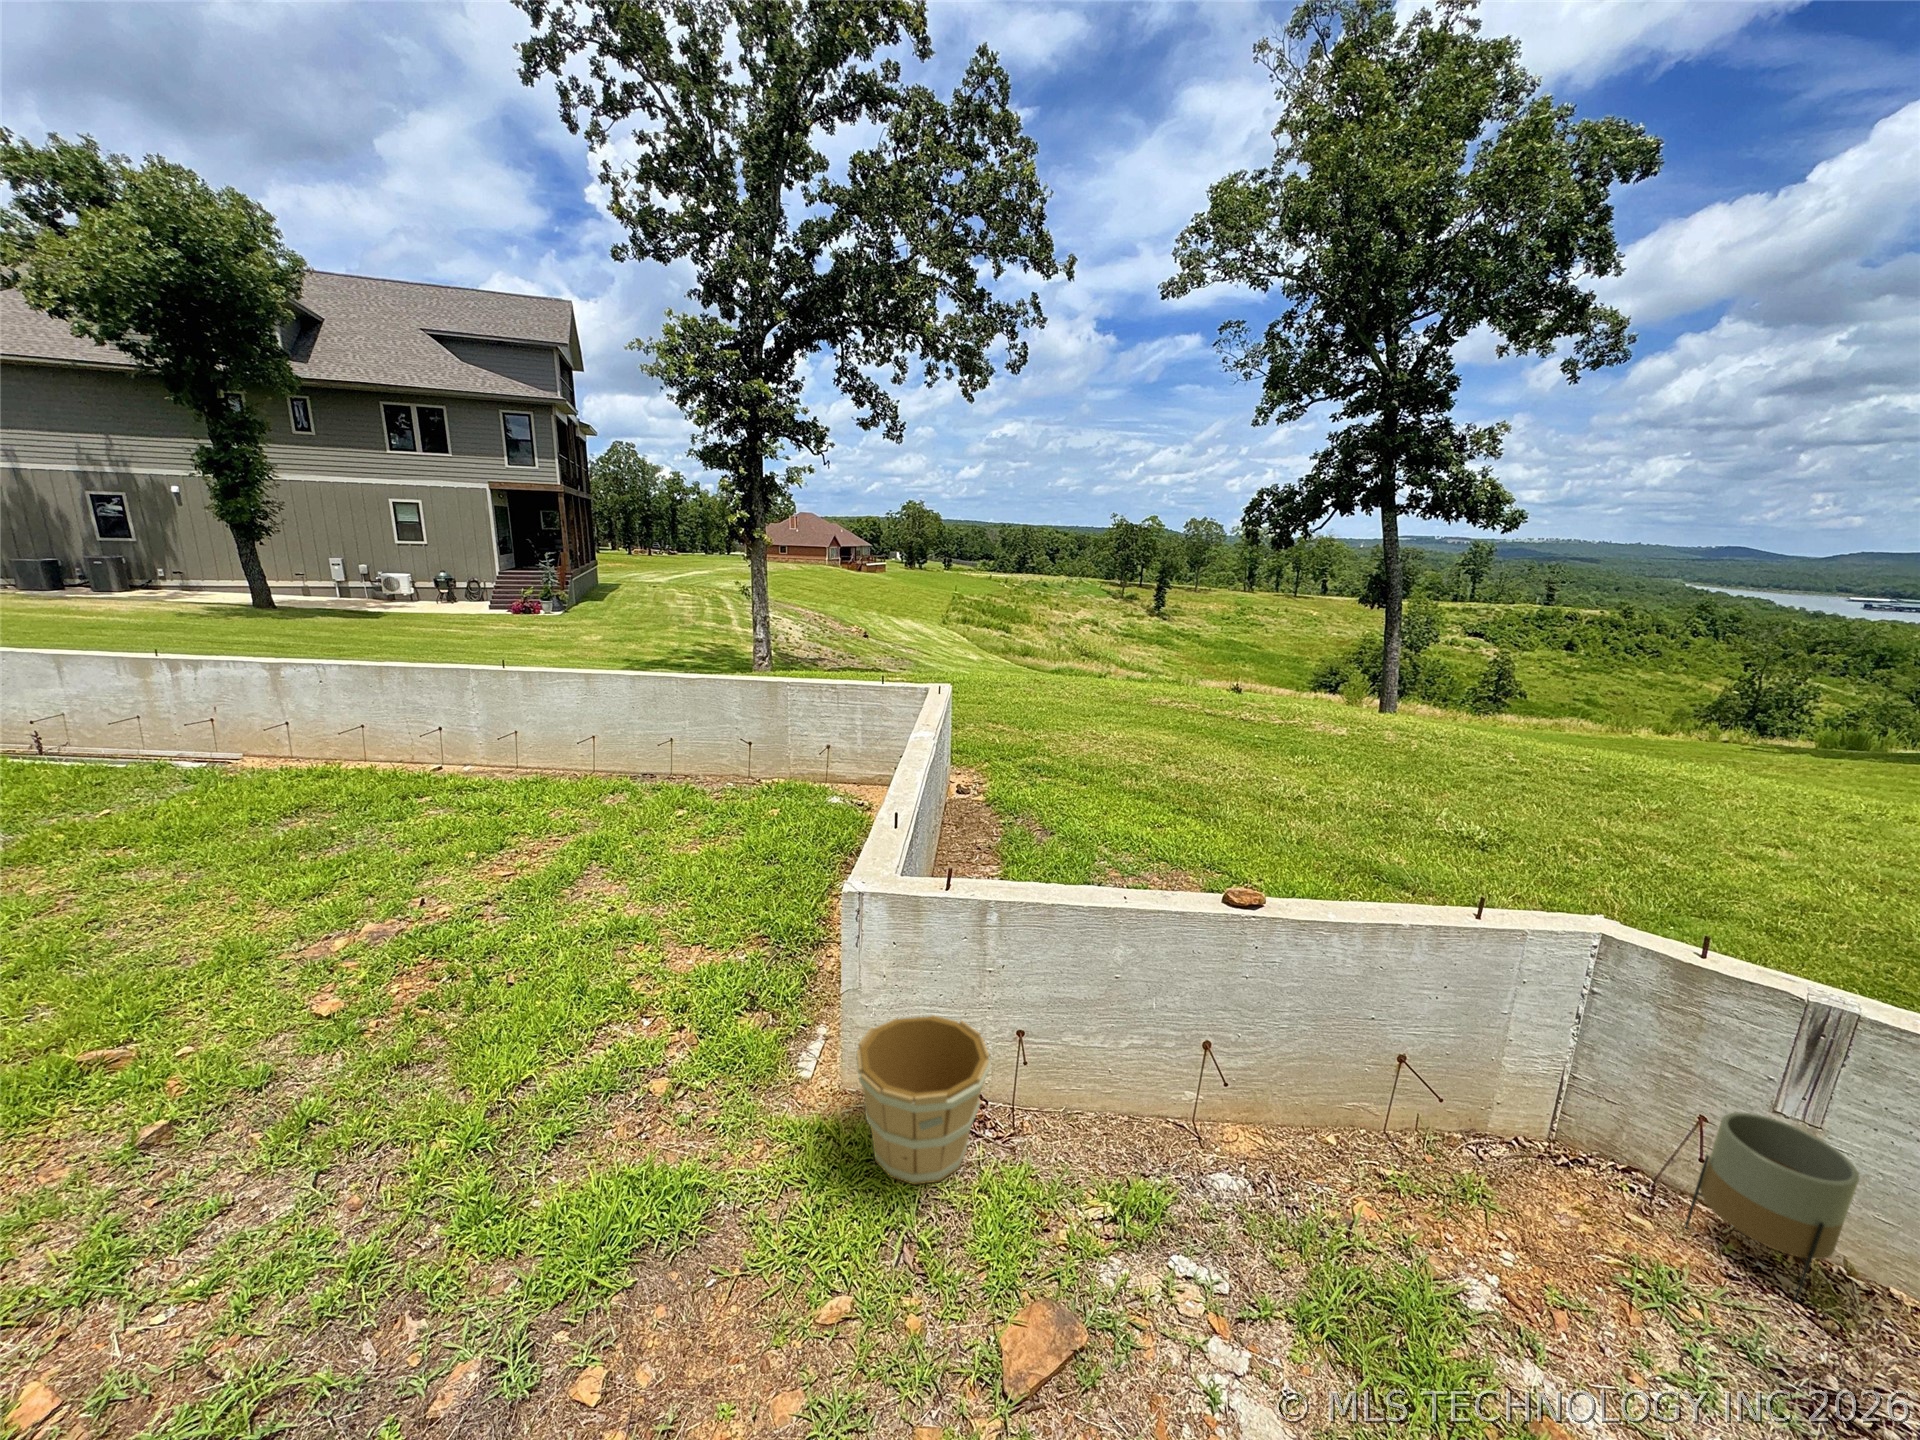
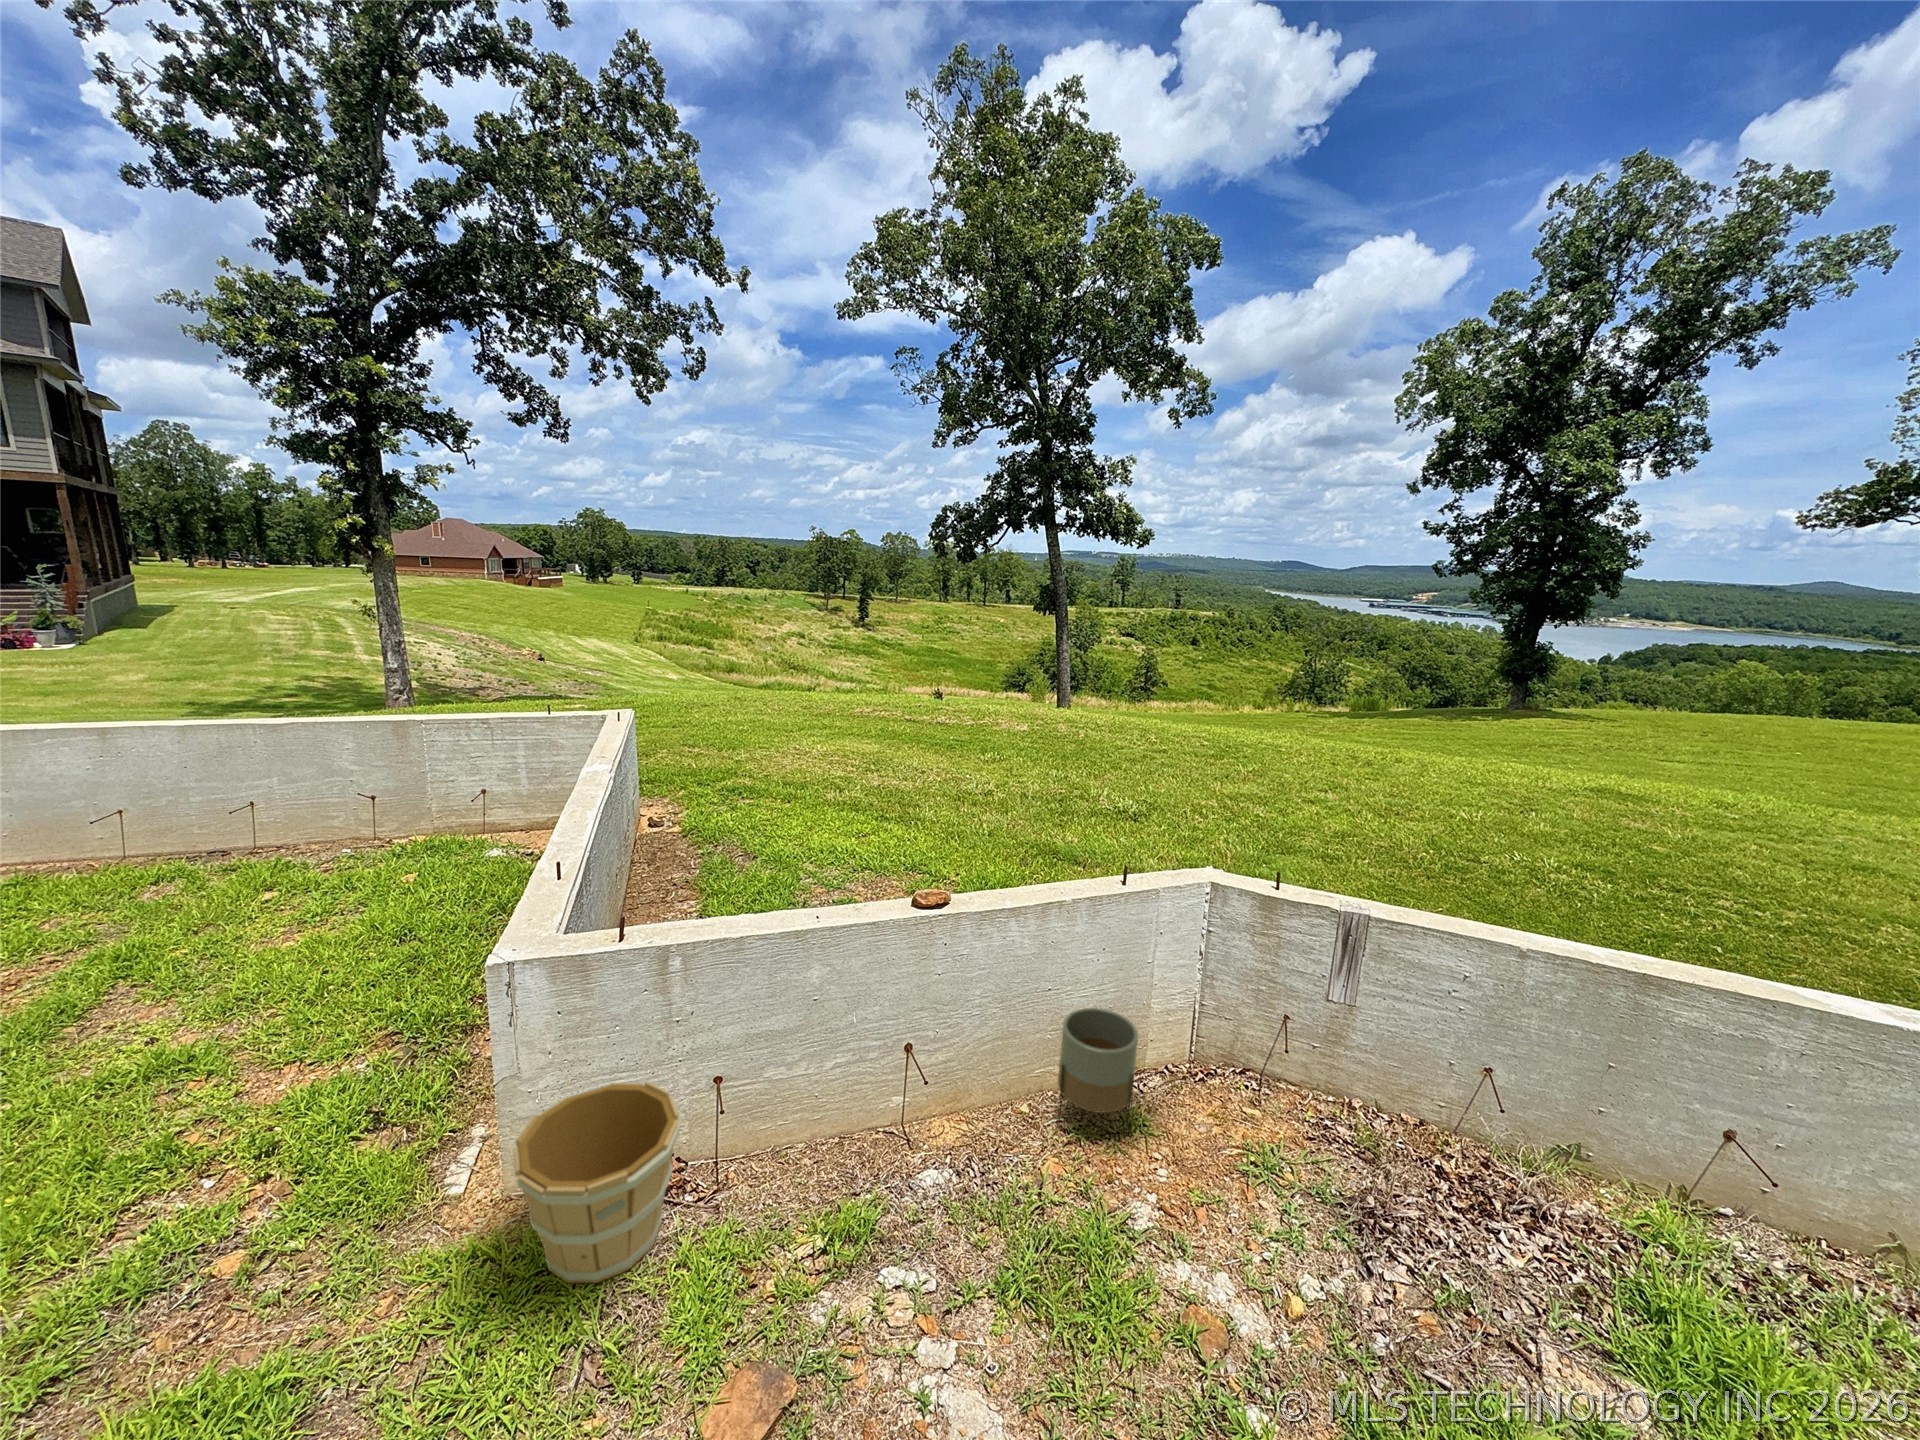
planter: present [1684,1112,1859,1302] -> present [1057,1008,1138,1136]

